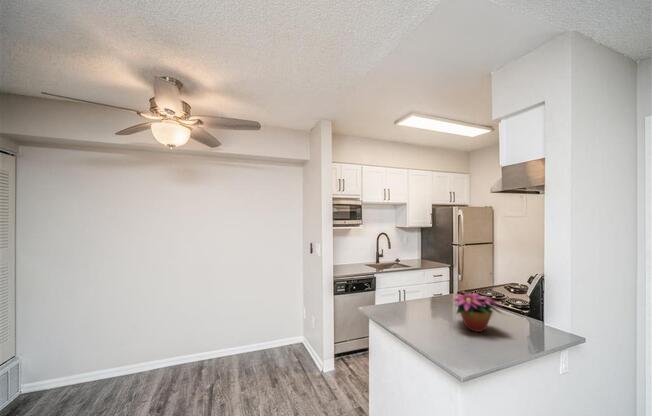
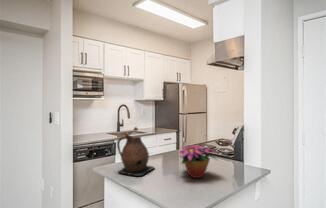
ceramic pitcher: none [384,271,425,320] -> present [117,132,154,176]

